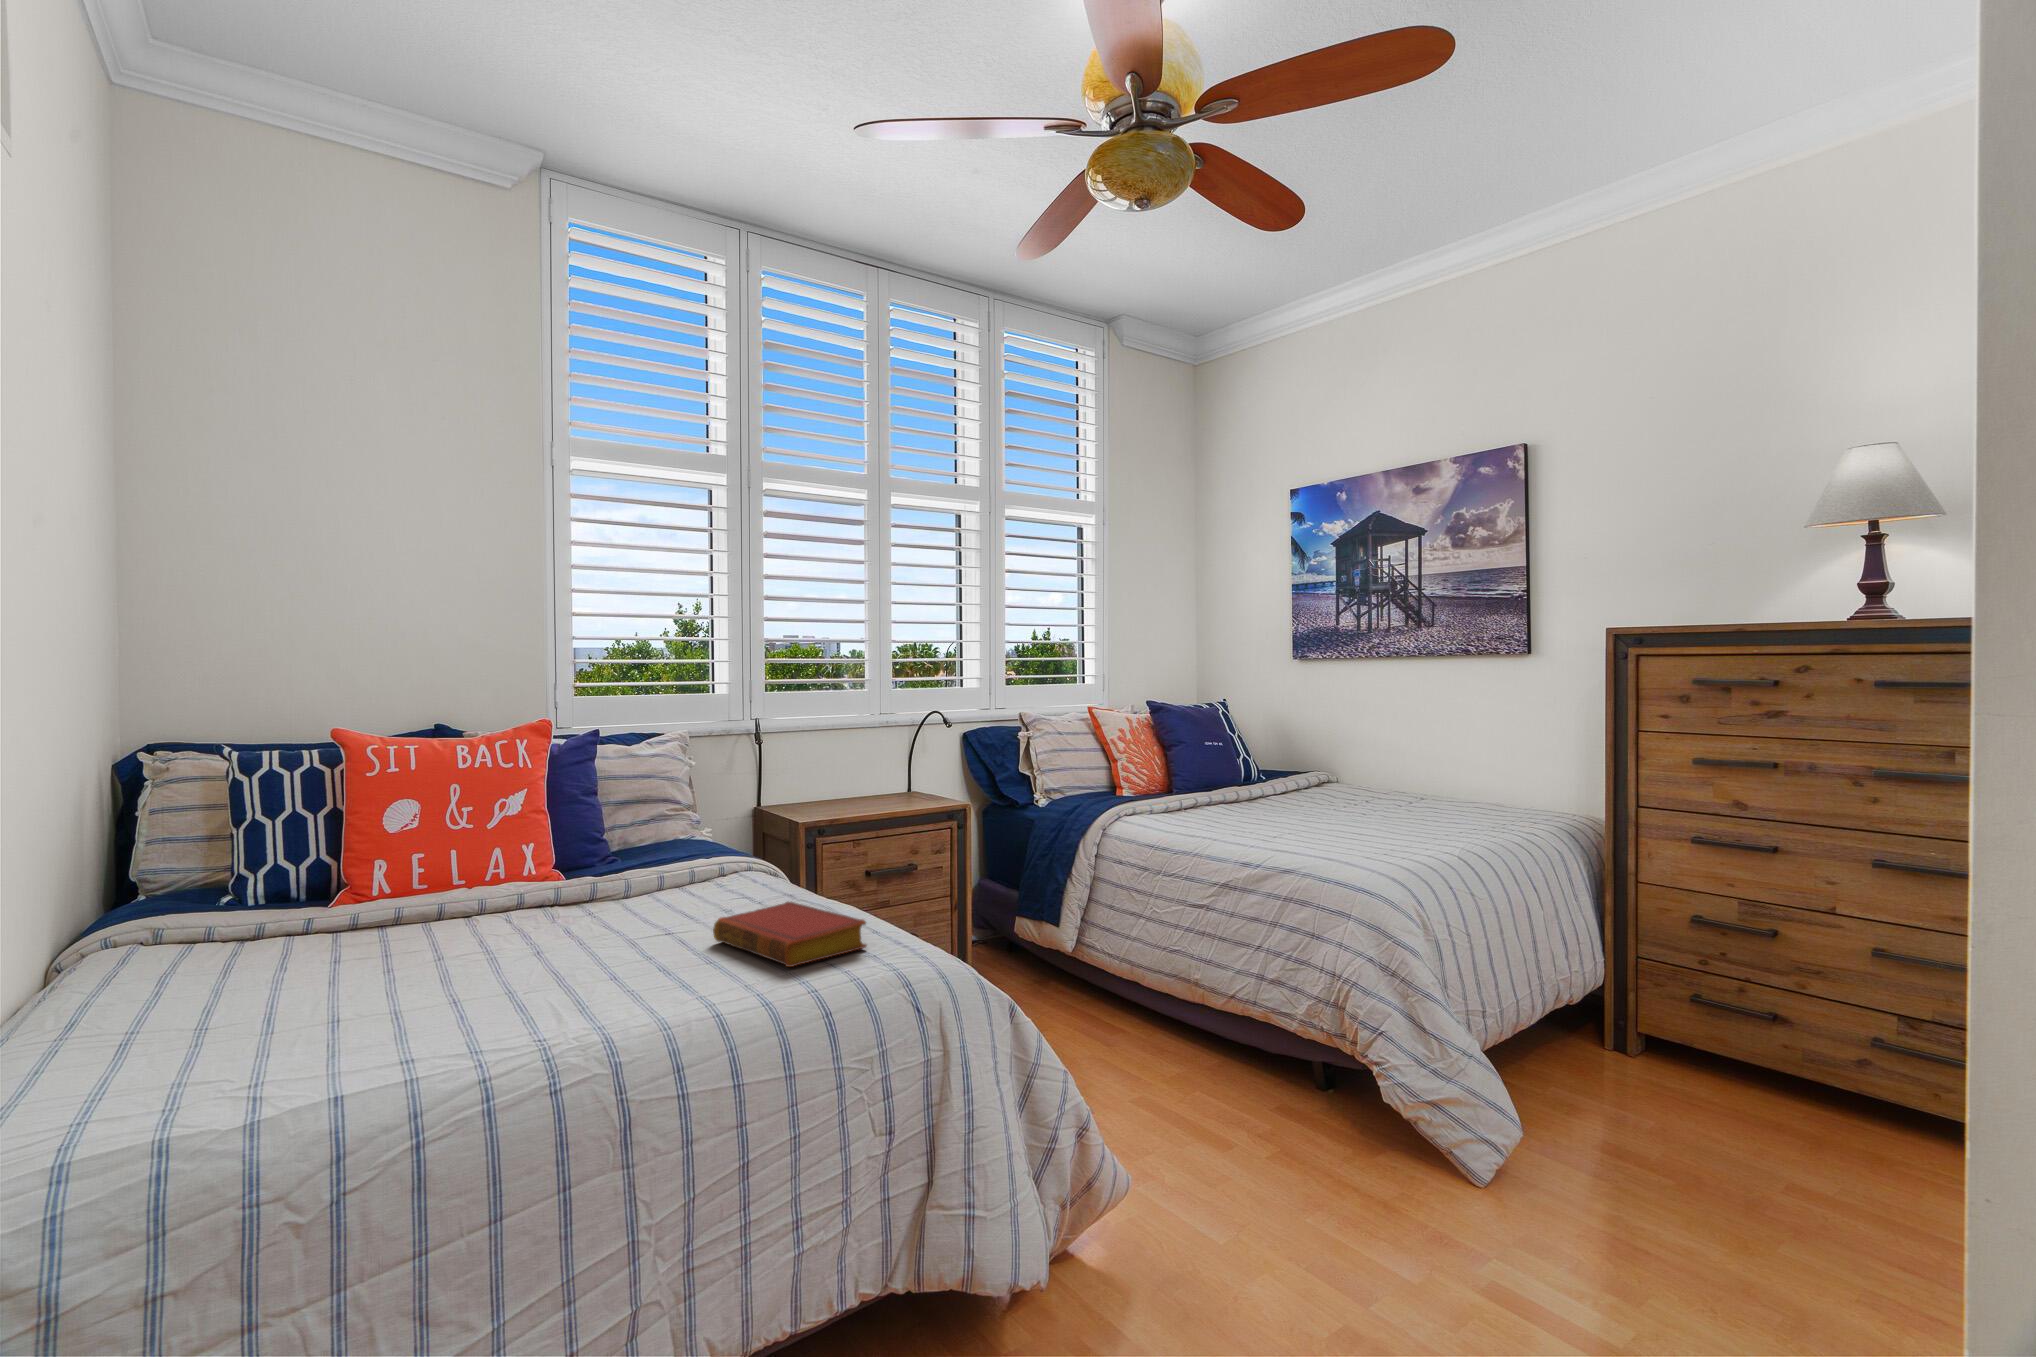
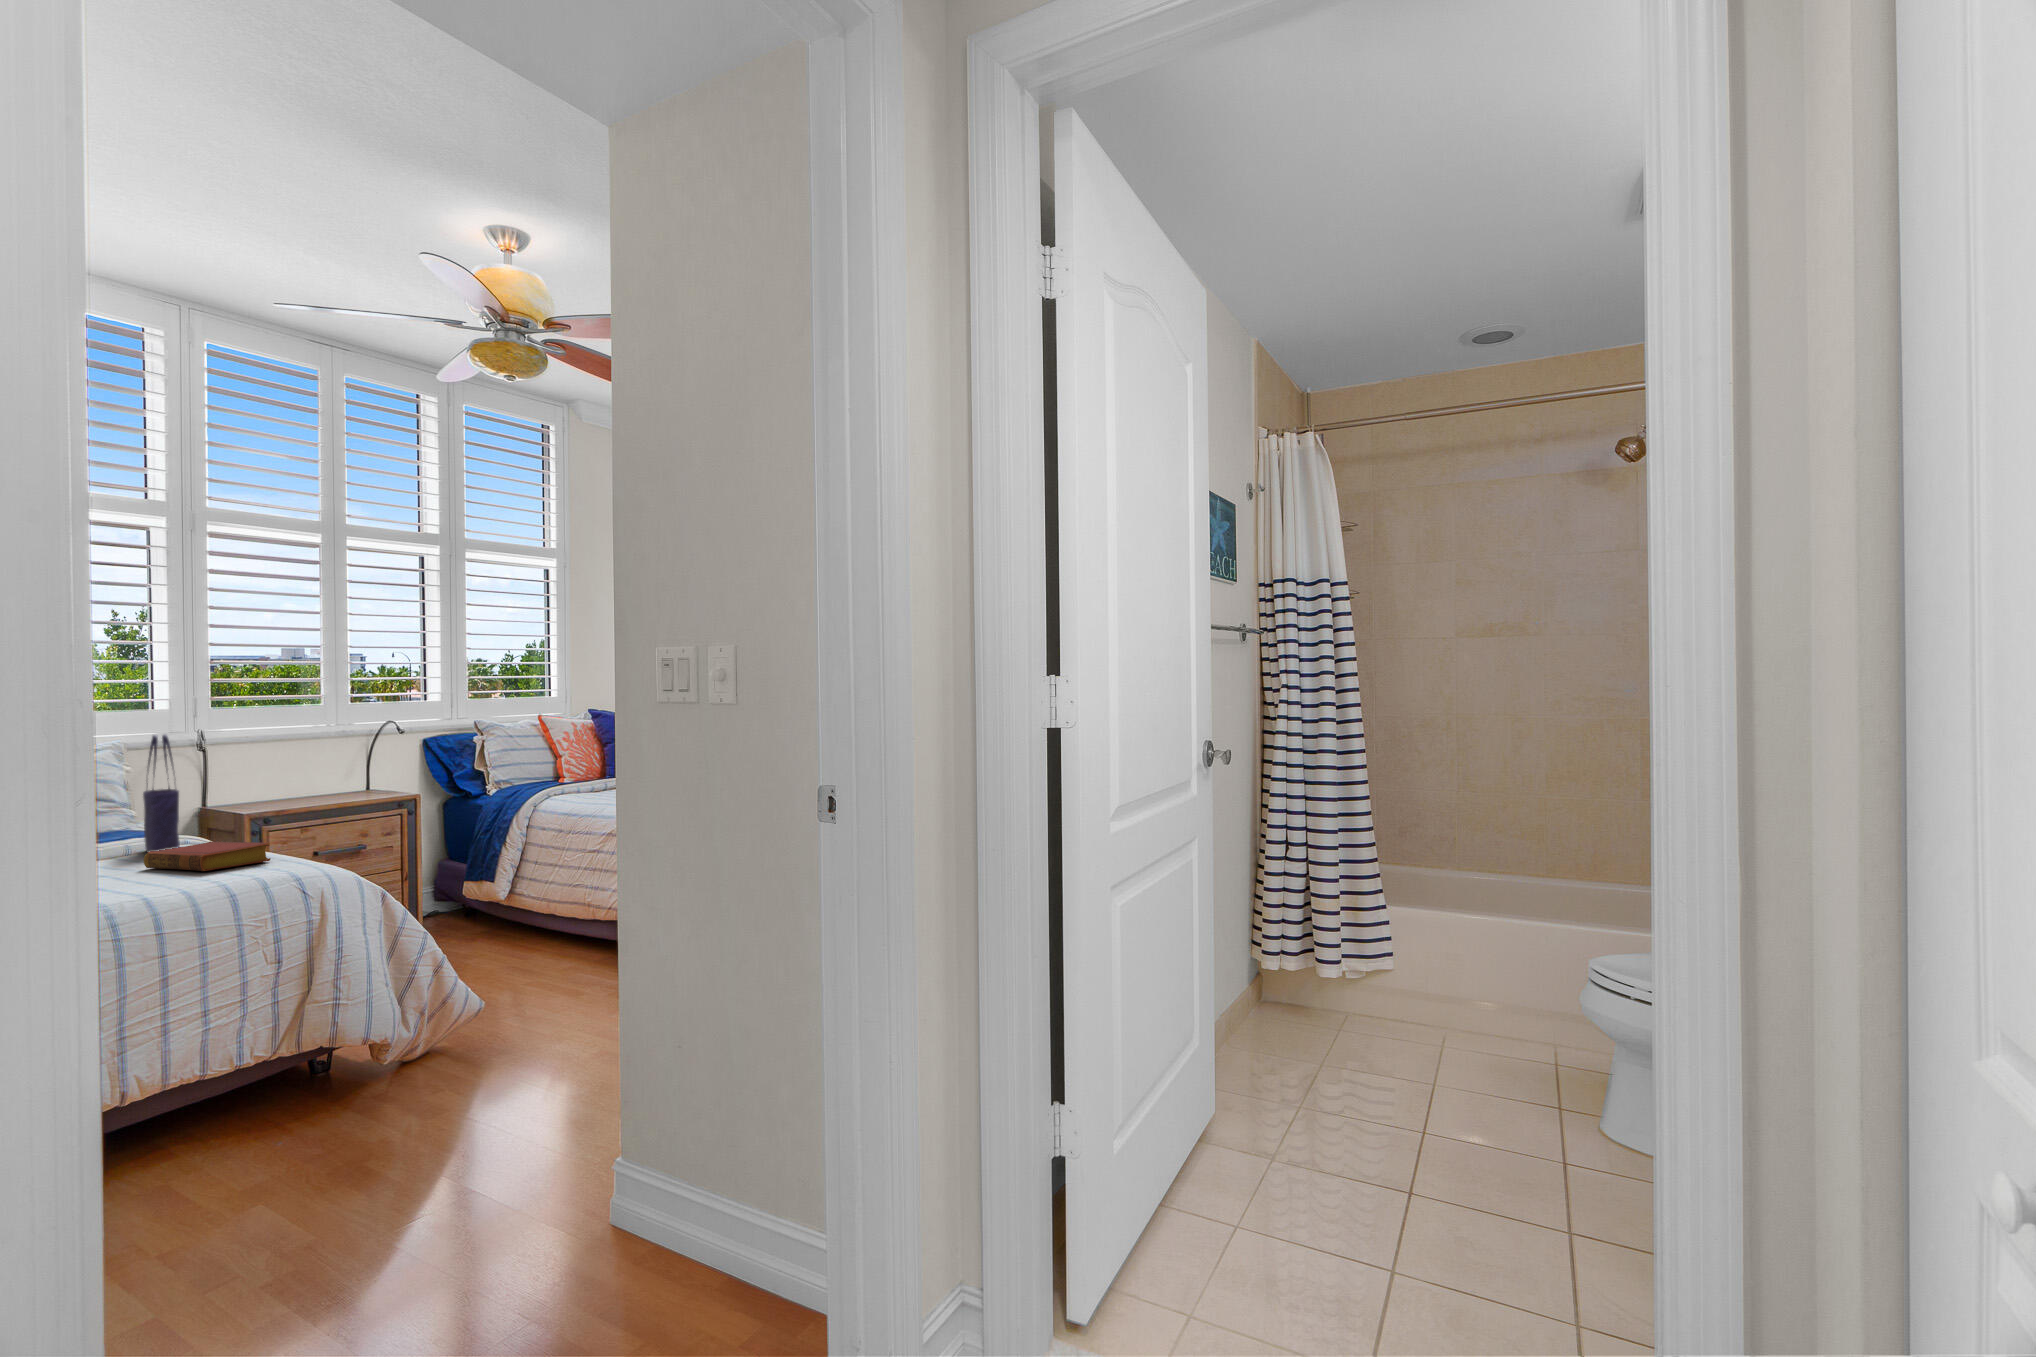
tote bag: none [709,739,748,902] -> present [143,734,180,852]

